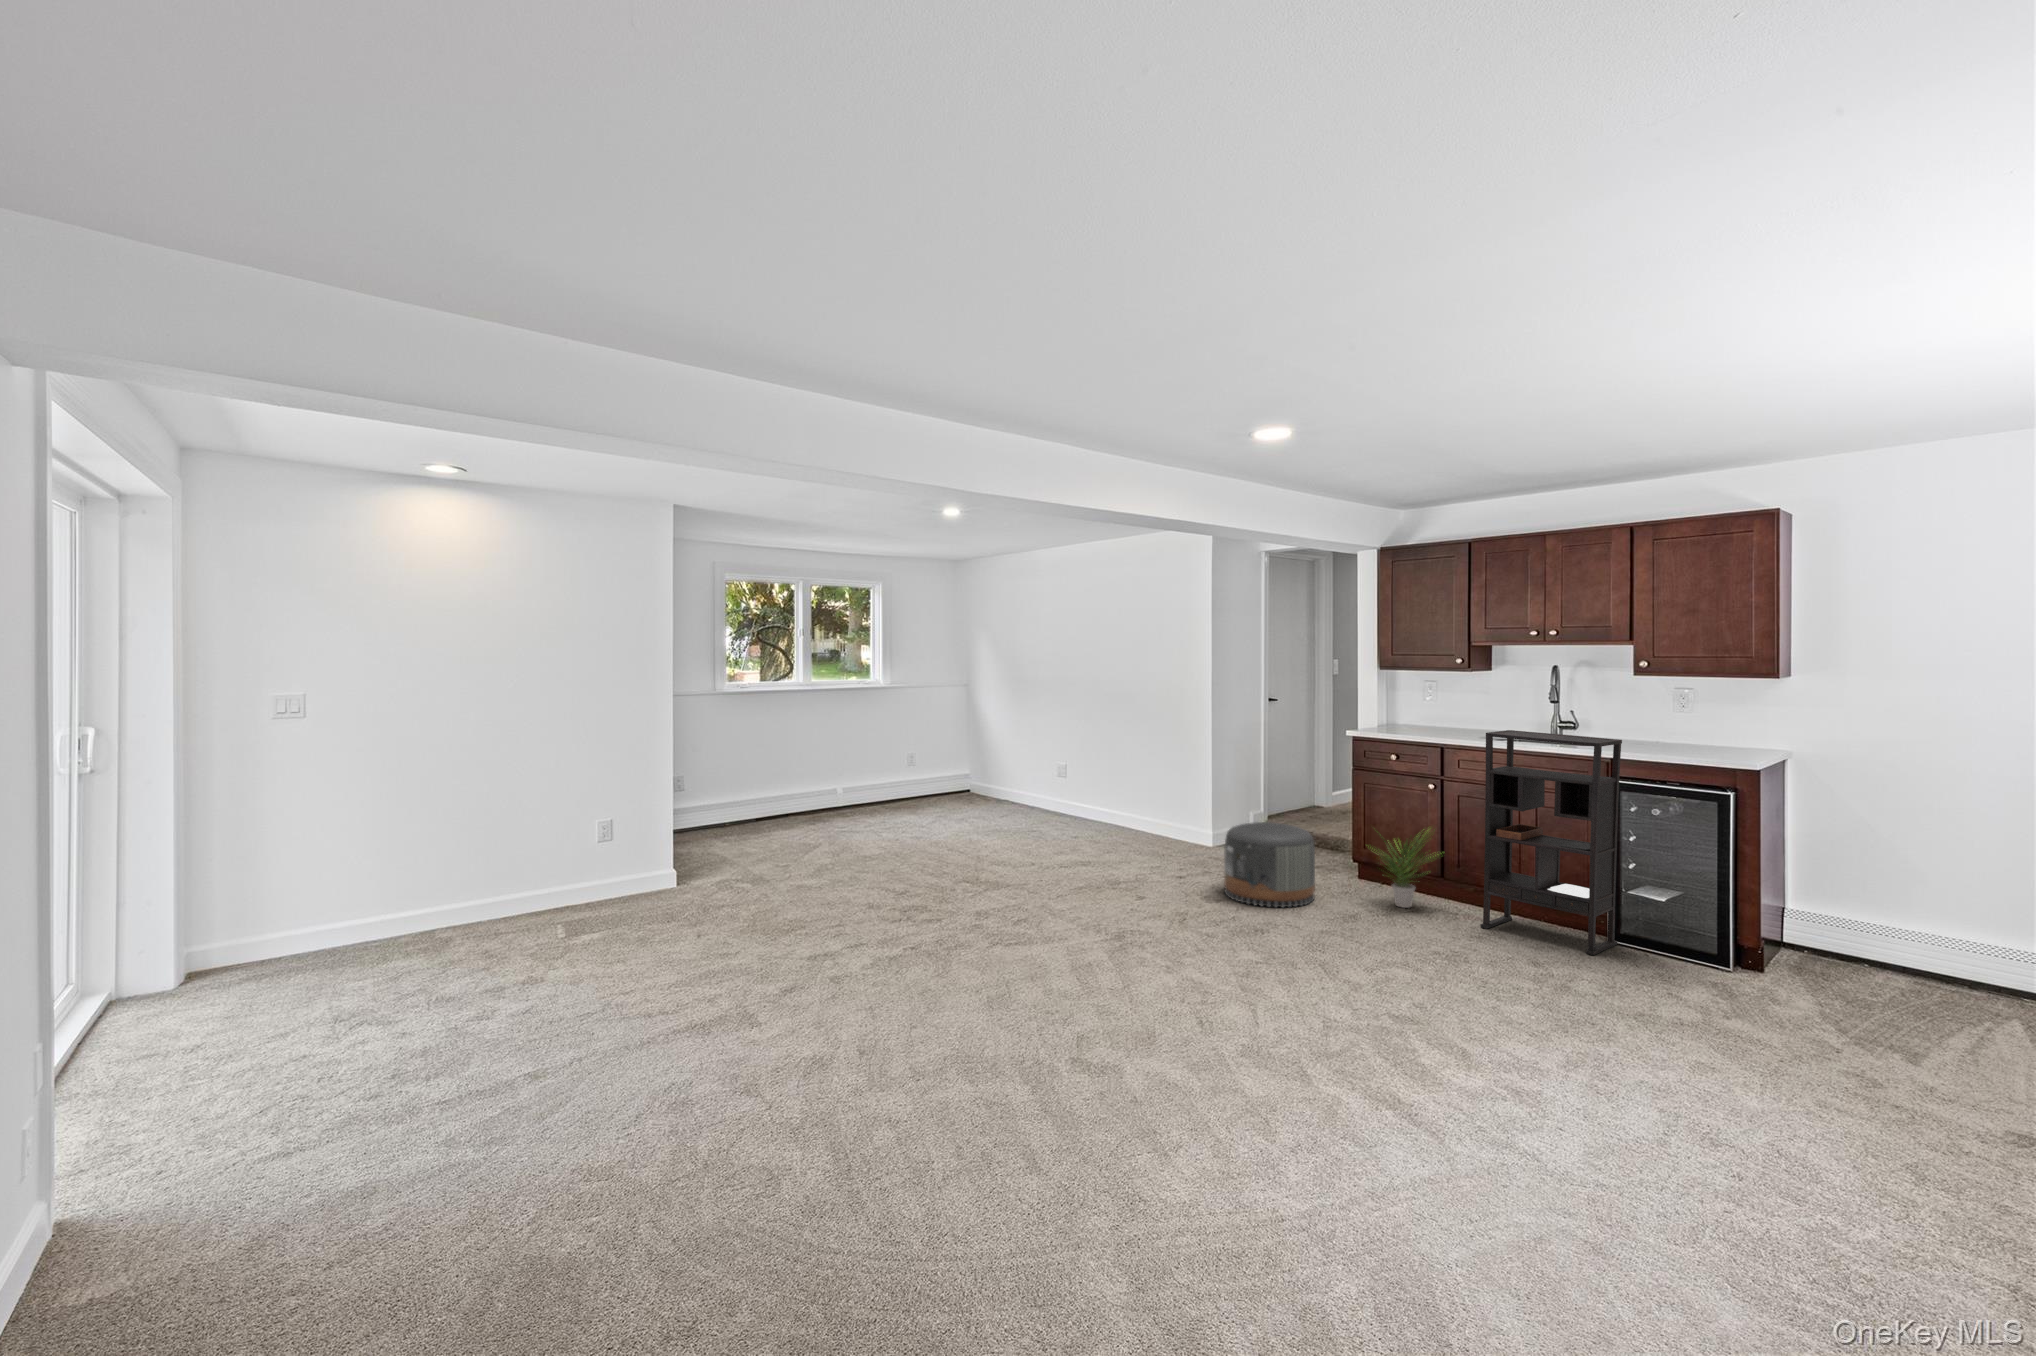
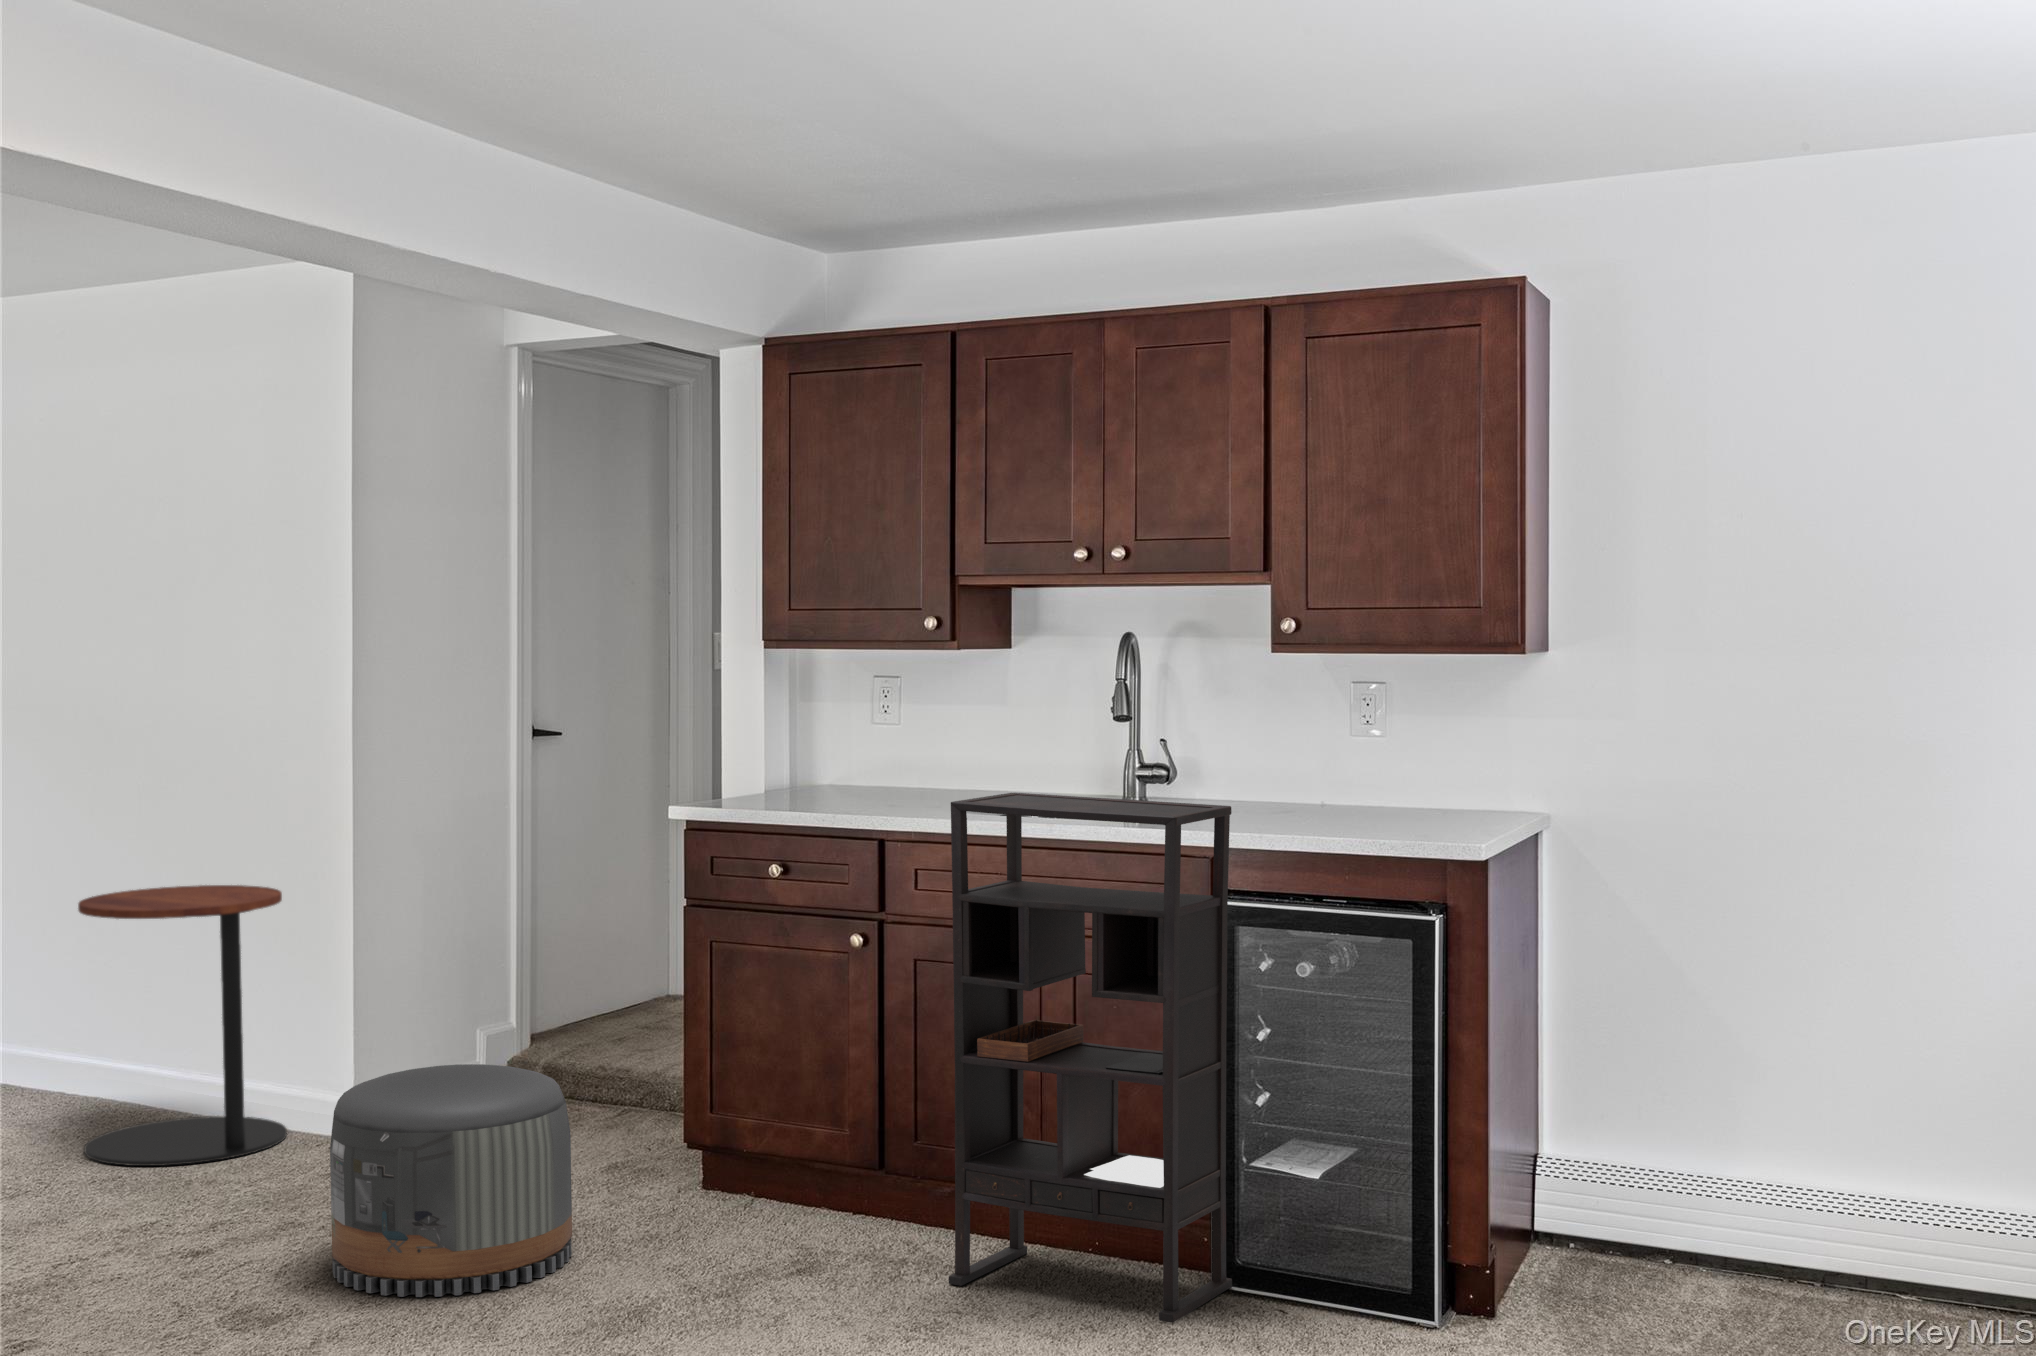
side table: none [1118,751,1187,850] -> present [78,885,287,1166]
potted plant: present [1372,833,1434,908] -> none [695,1039,883,1254]

